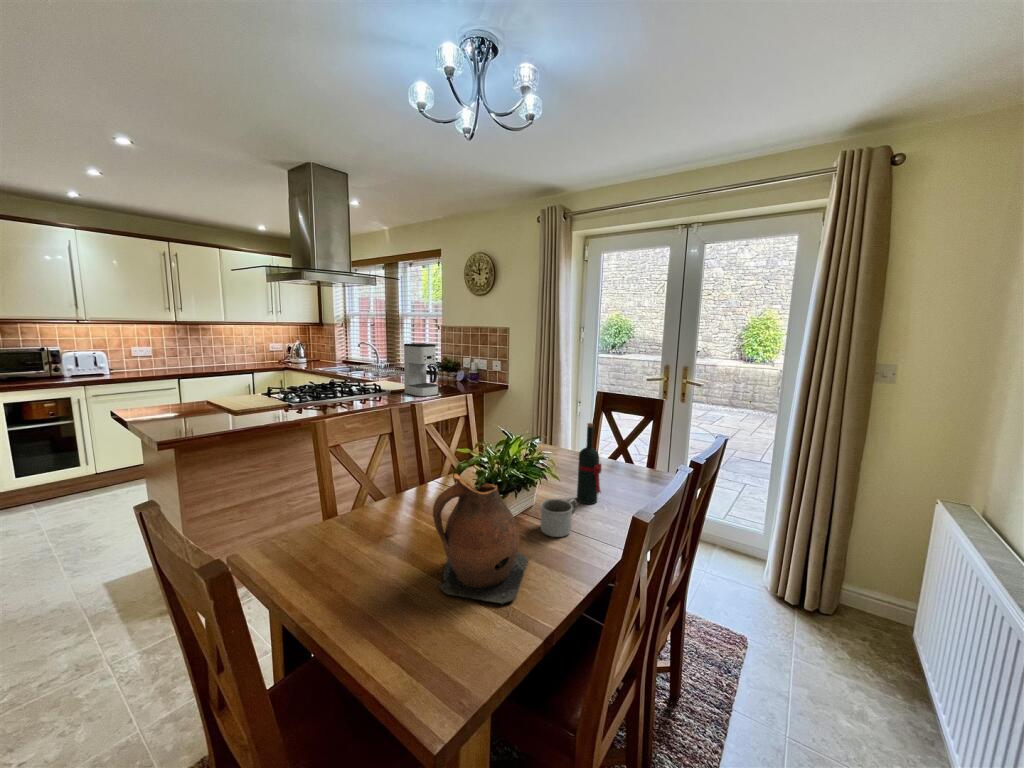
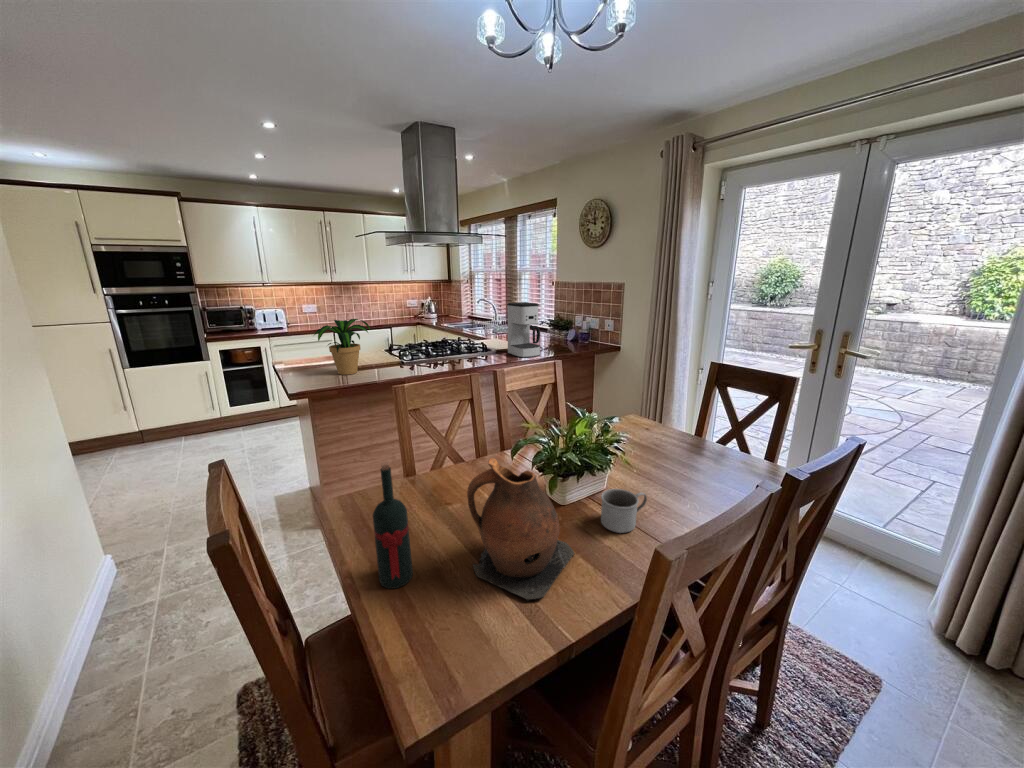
potted plant: none [178,358,254,421] -> present [314,319,370,375]
wine bottle: present [577,423,601,504] -> present [373,462,413,589]

